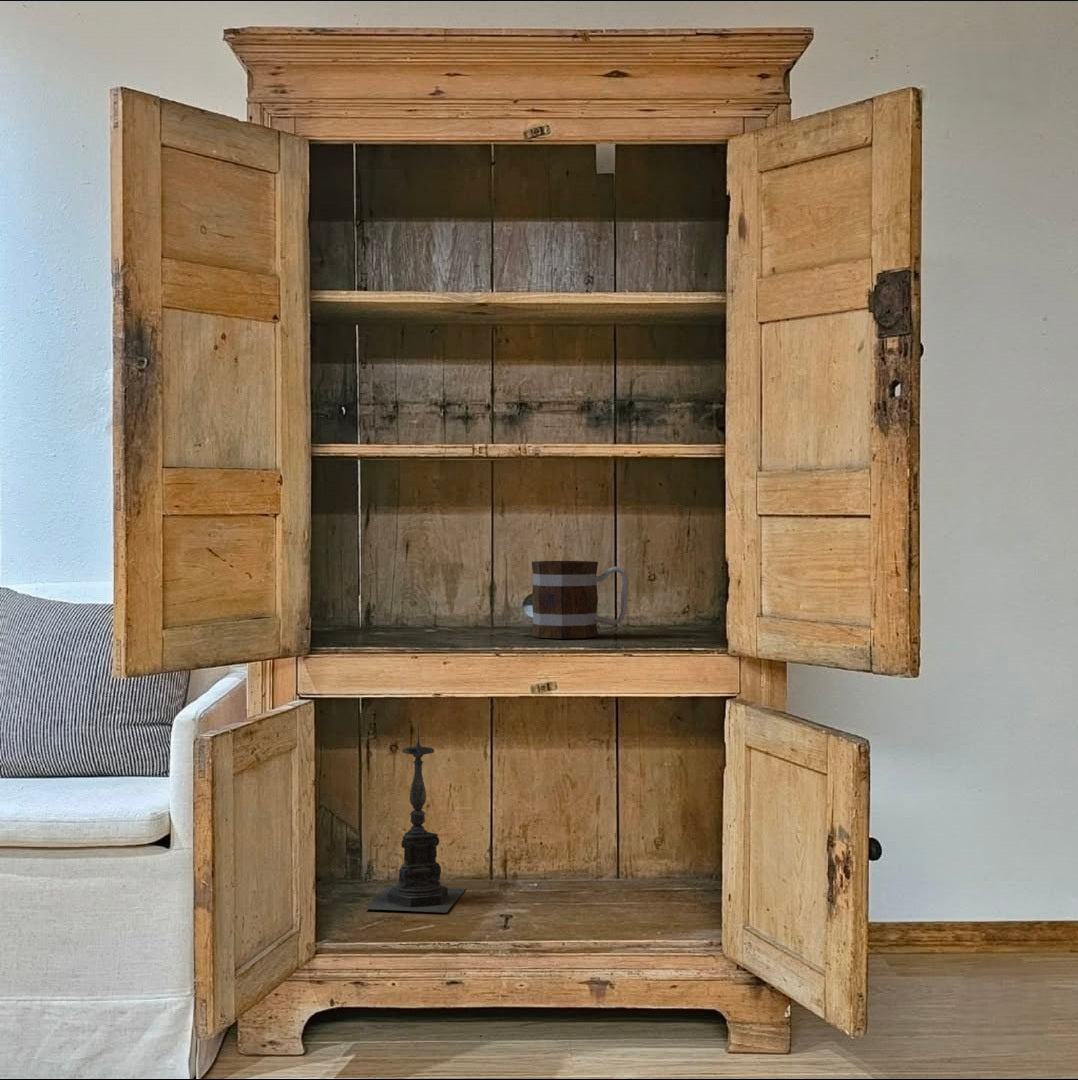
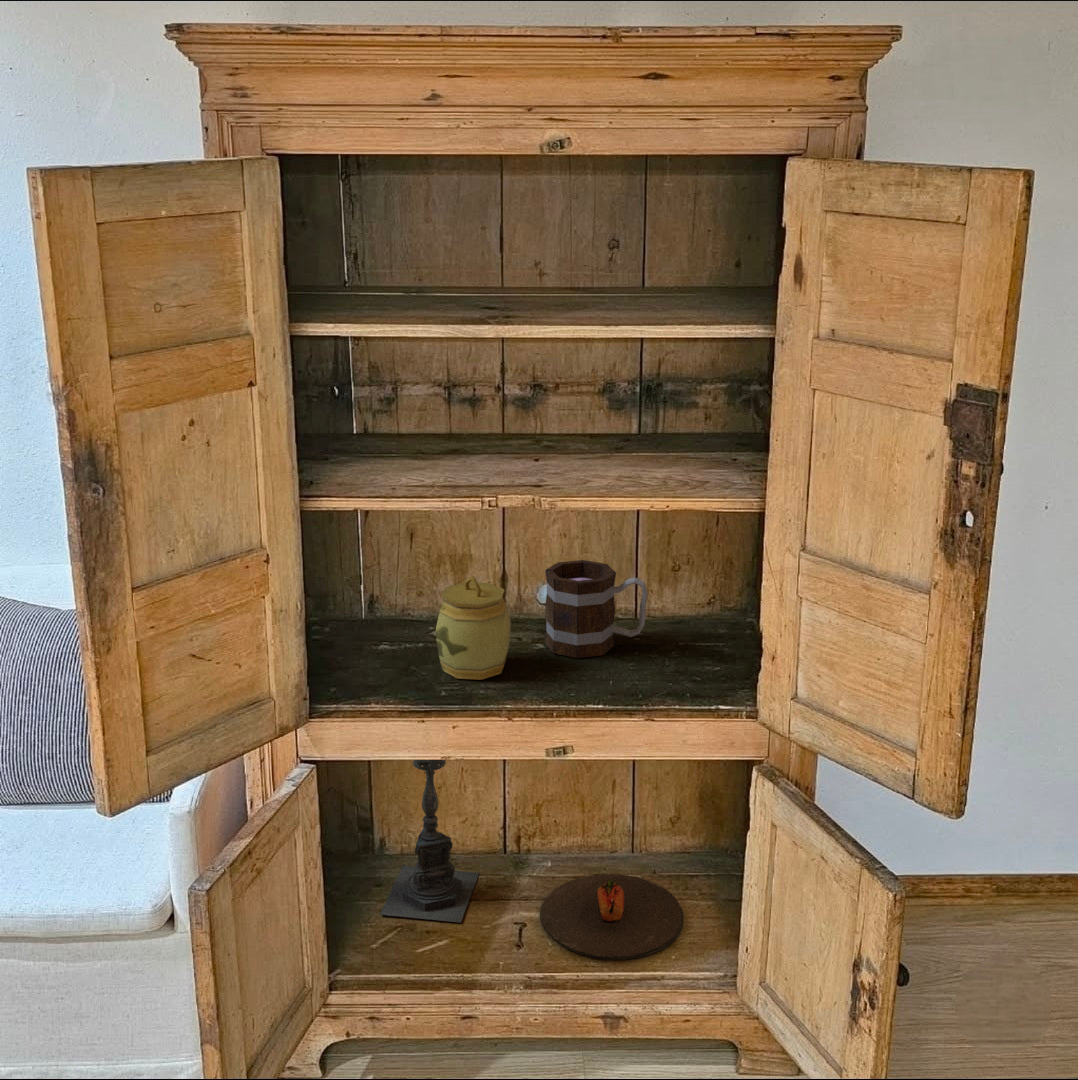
jar: none [428,548,498,643] -> present [436,576,511,680]
plate: none [527,867,672,929] -> present [540,874,683,960]

